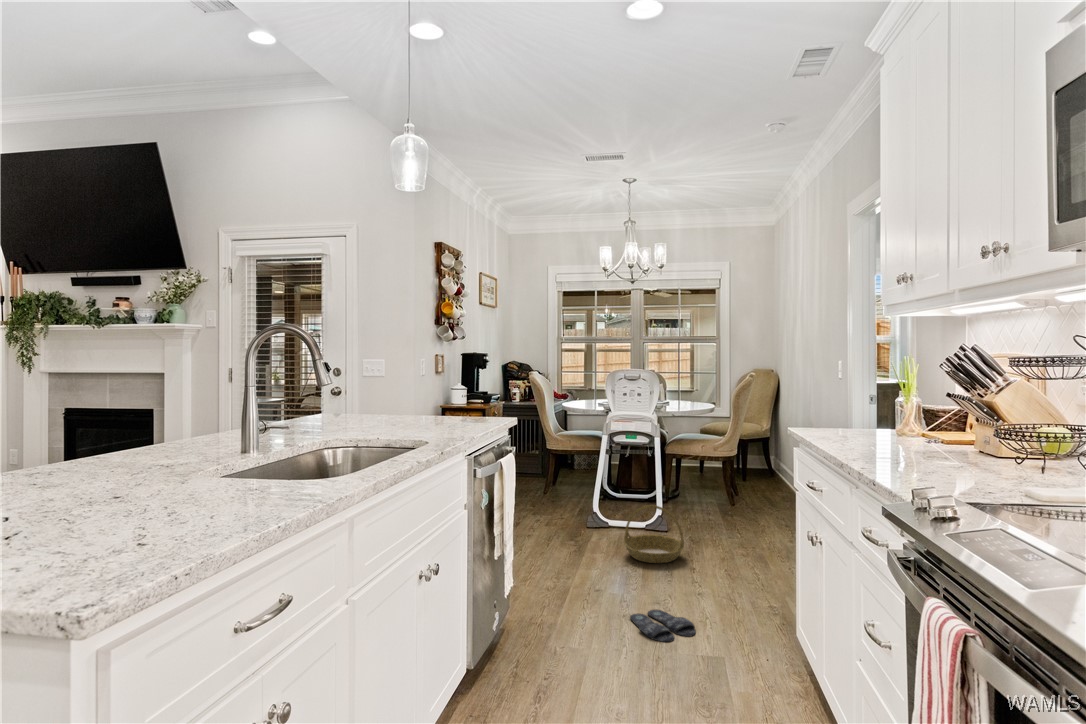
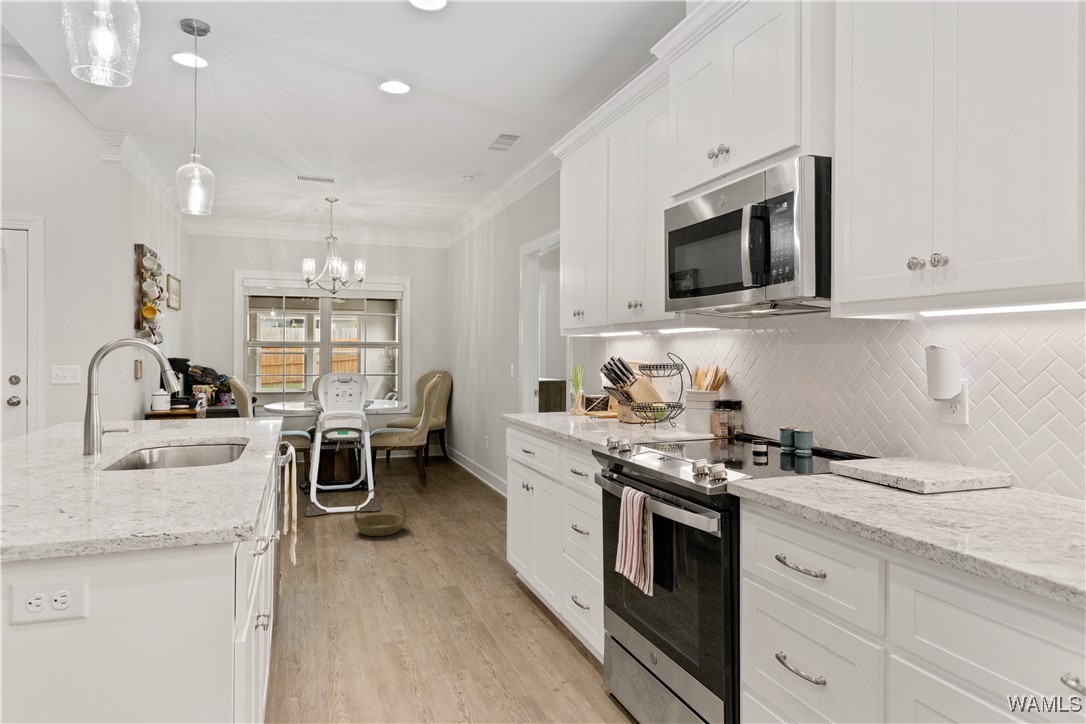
slippers: present [630,610,696,642] -> none [385,565,439,584]

